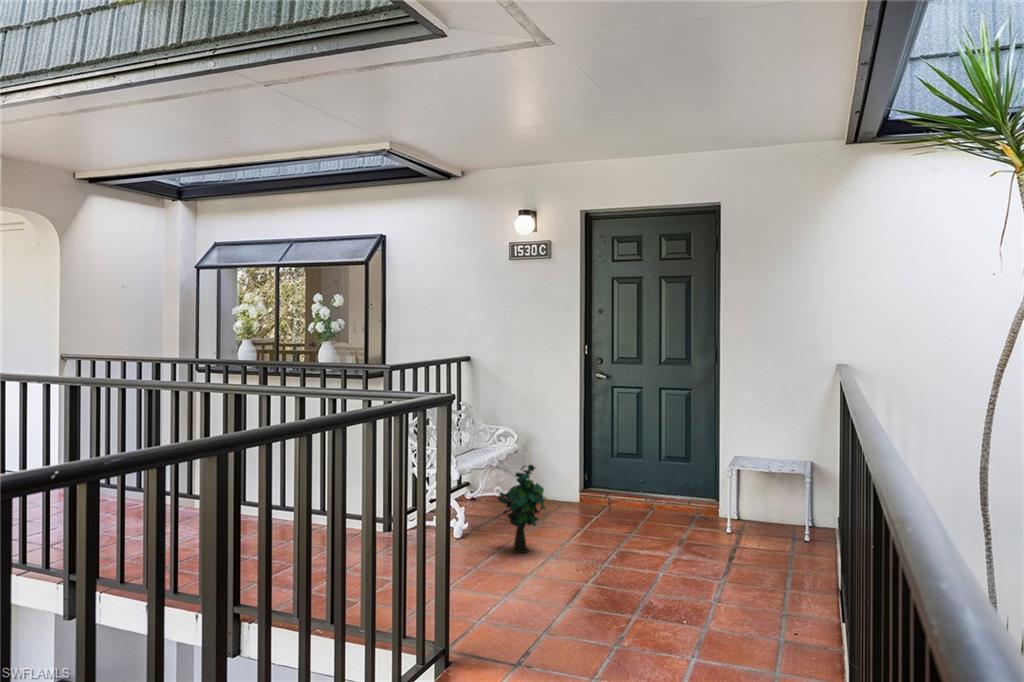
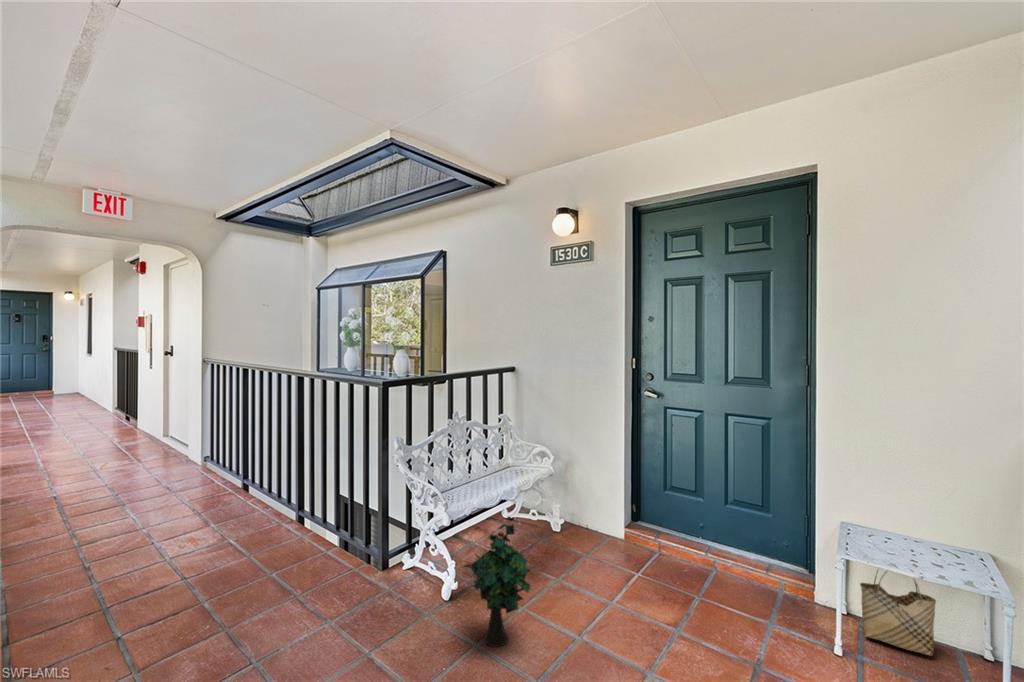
woven basket: none [749,473,790,529] -> present [860,570,936,656]

